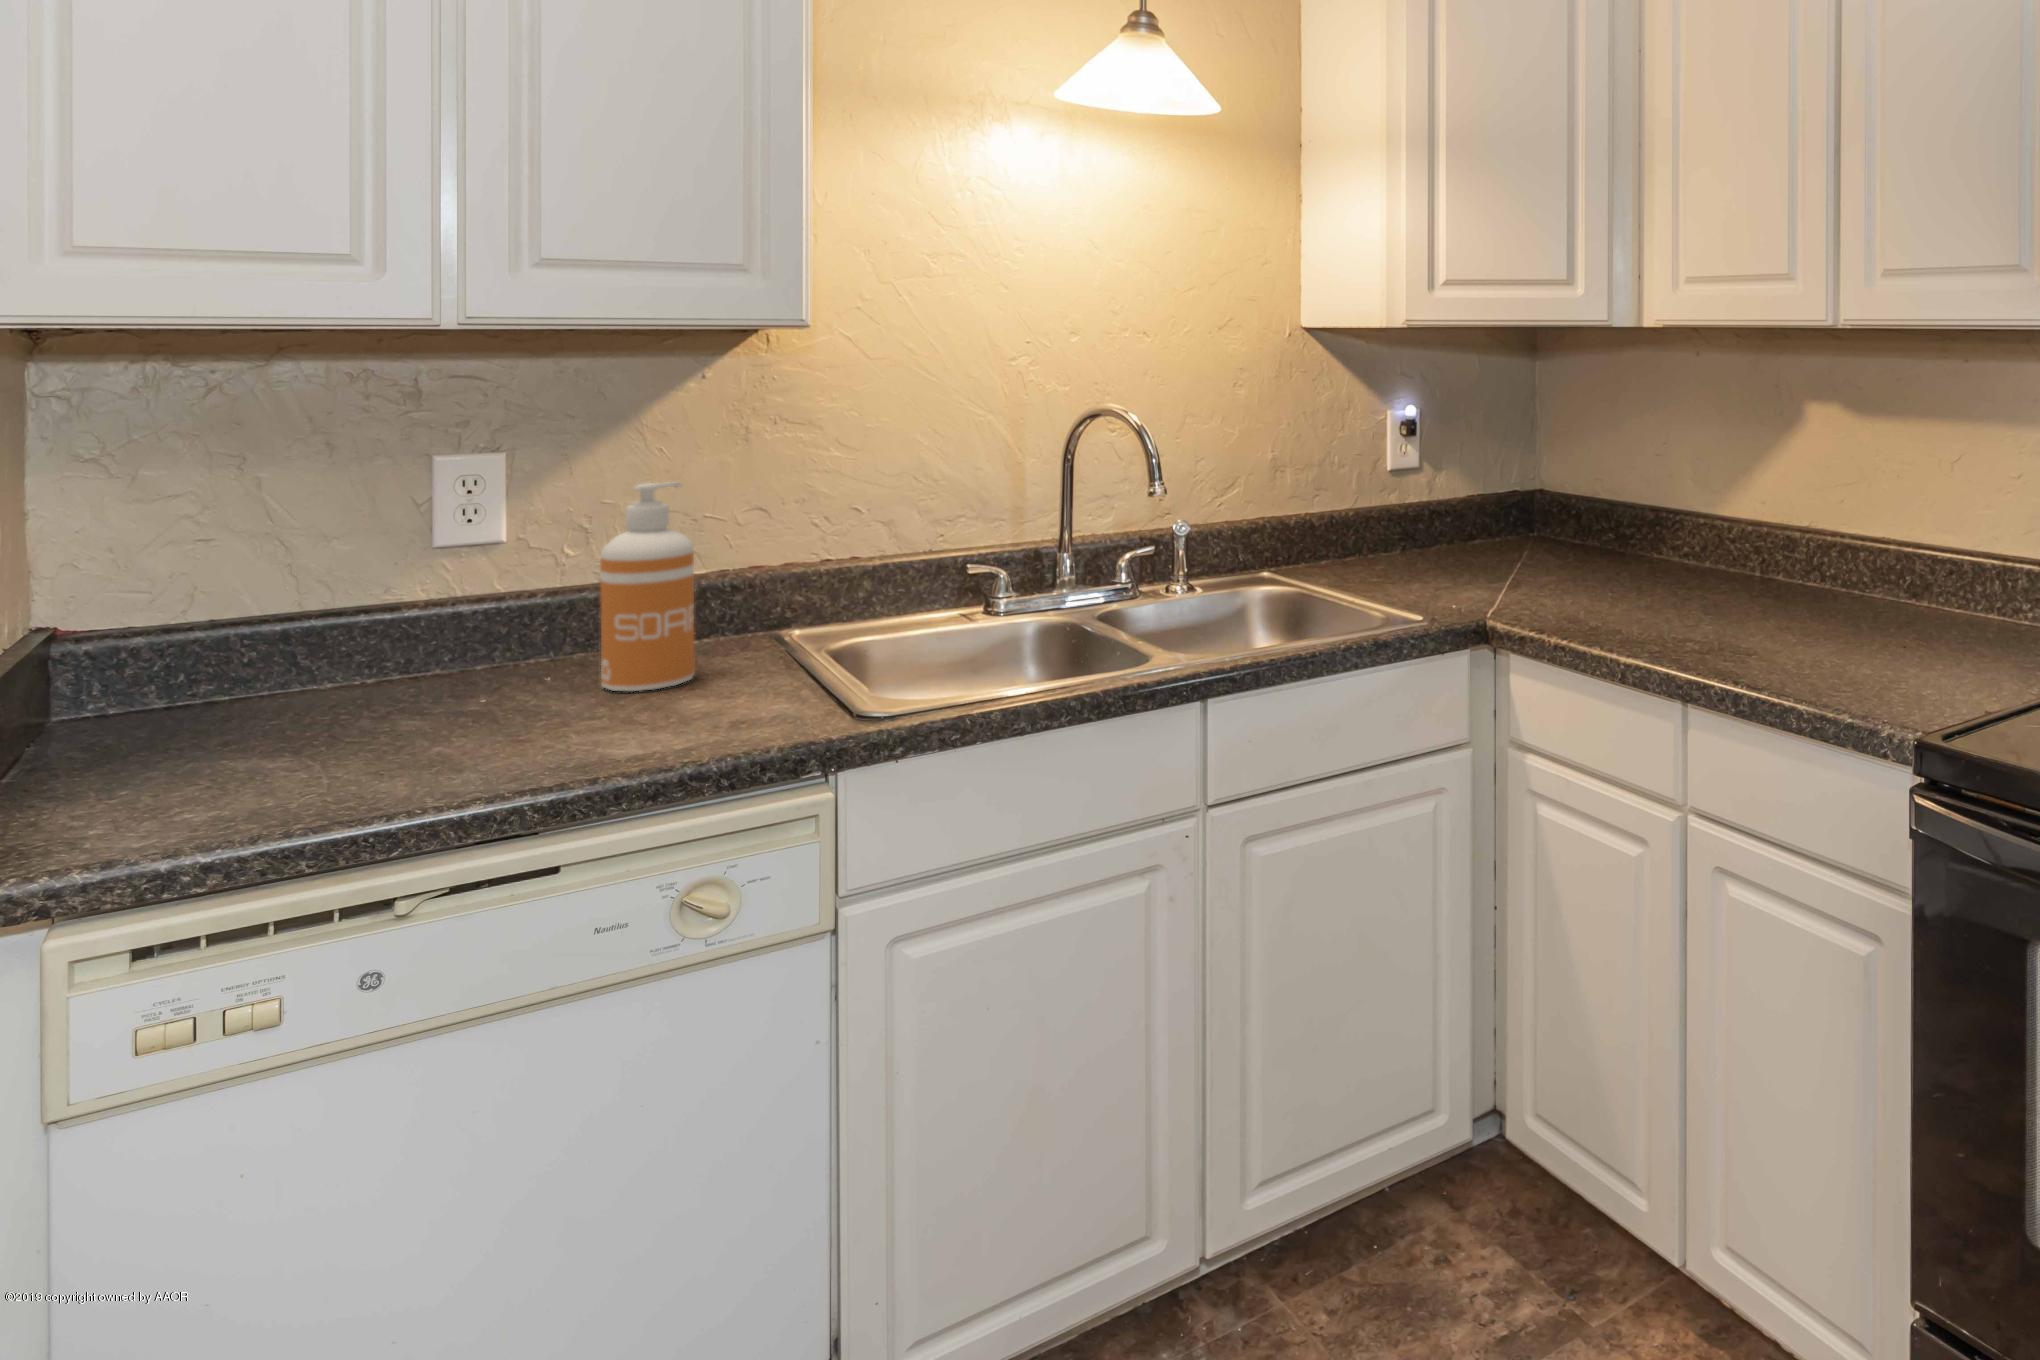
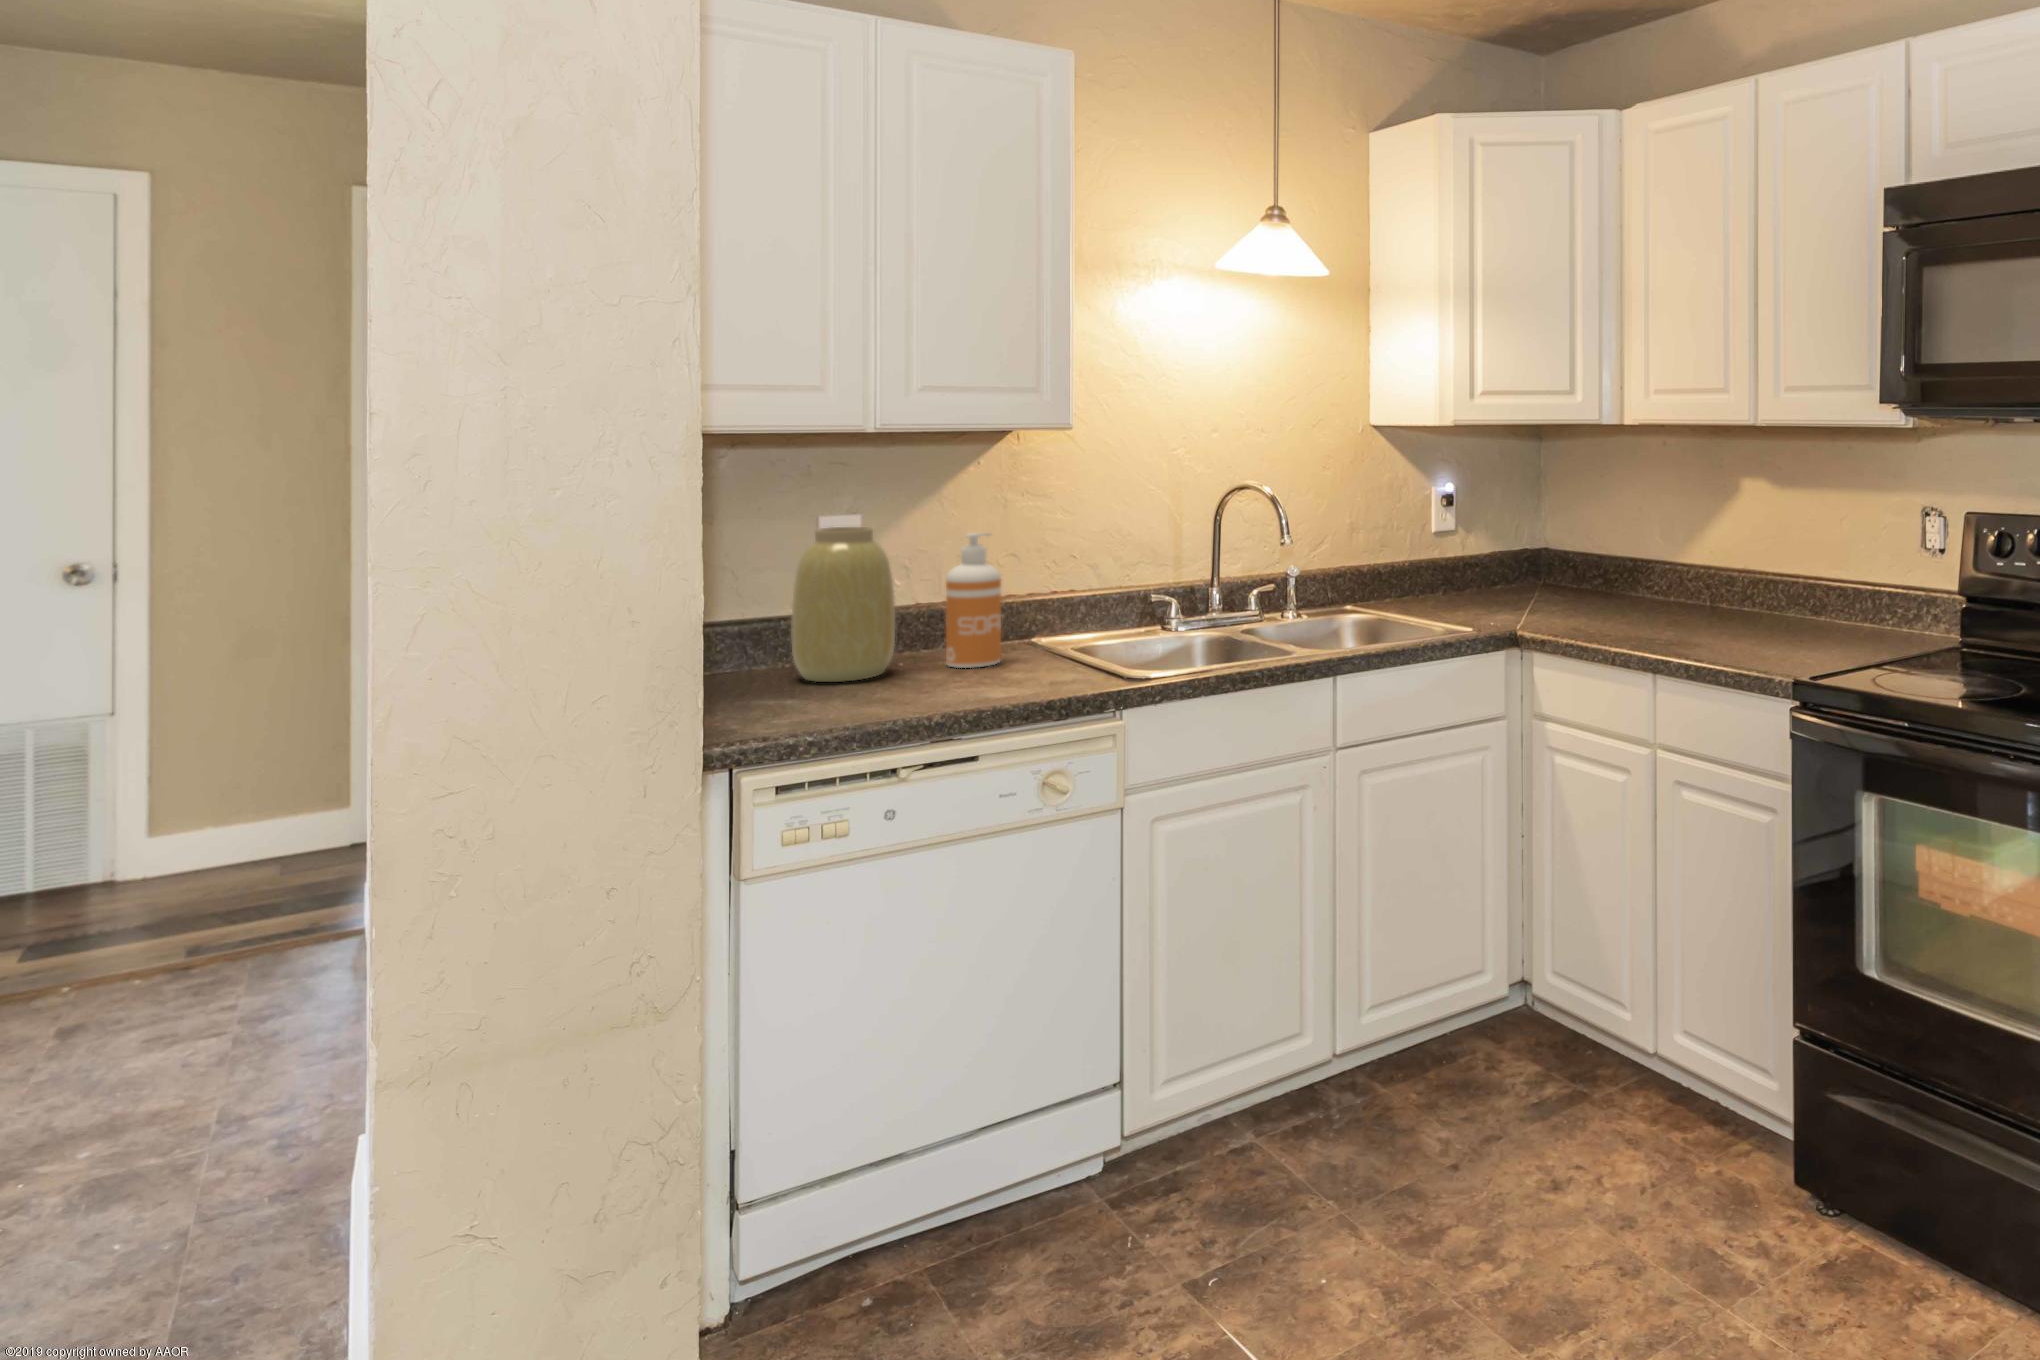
vase: none [323,474,509,723] -> present [791,527,895,682]

